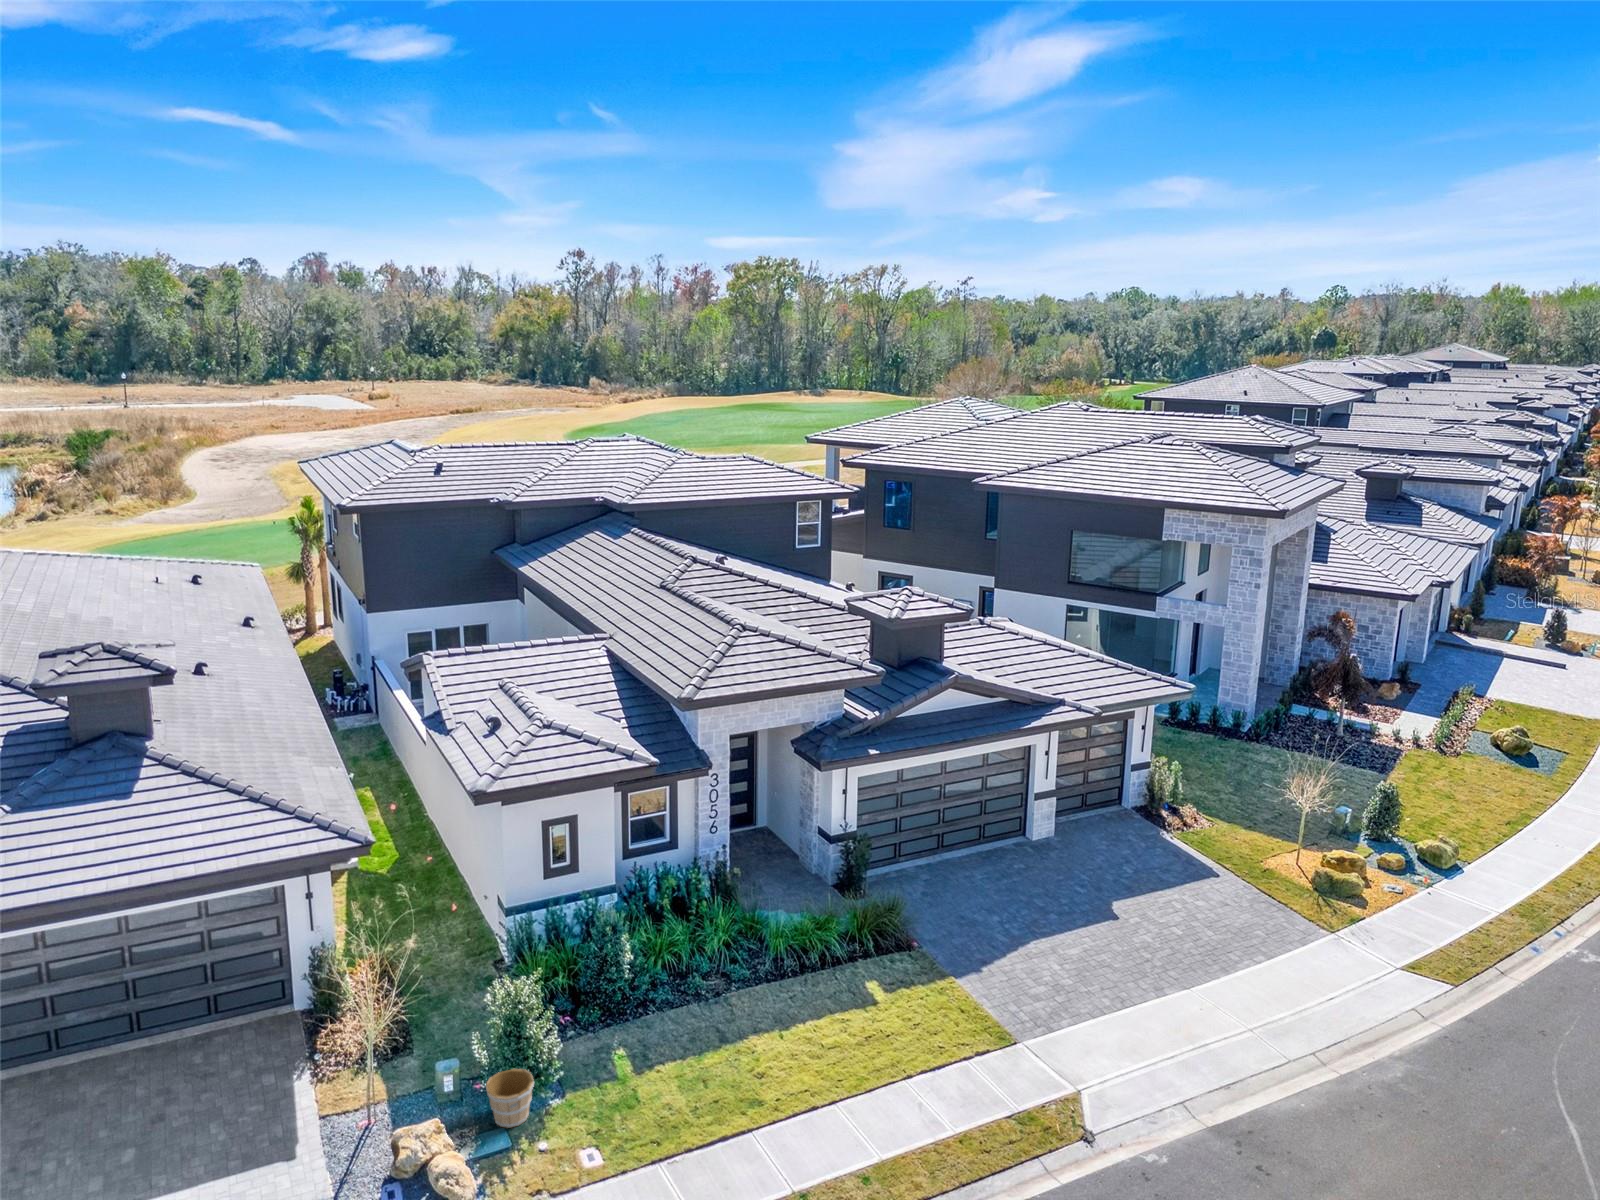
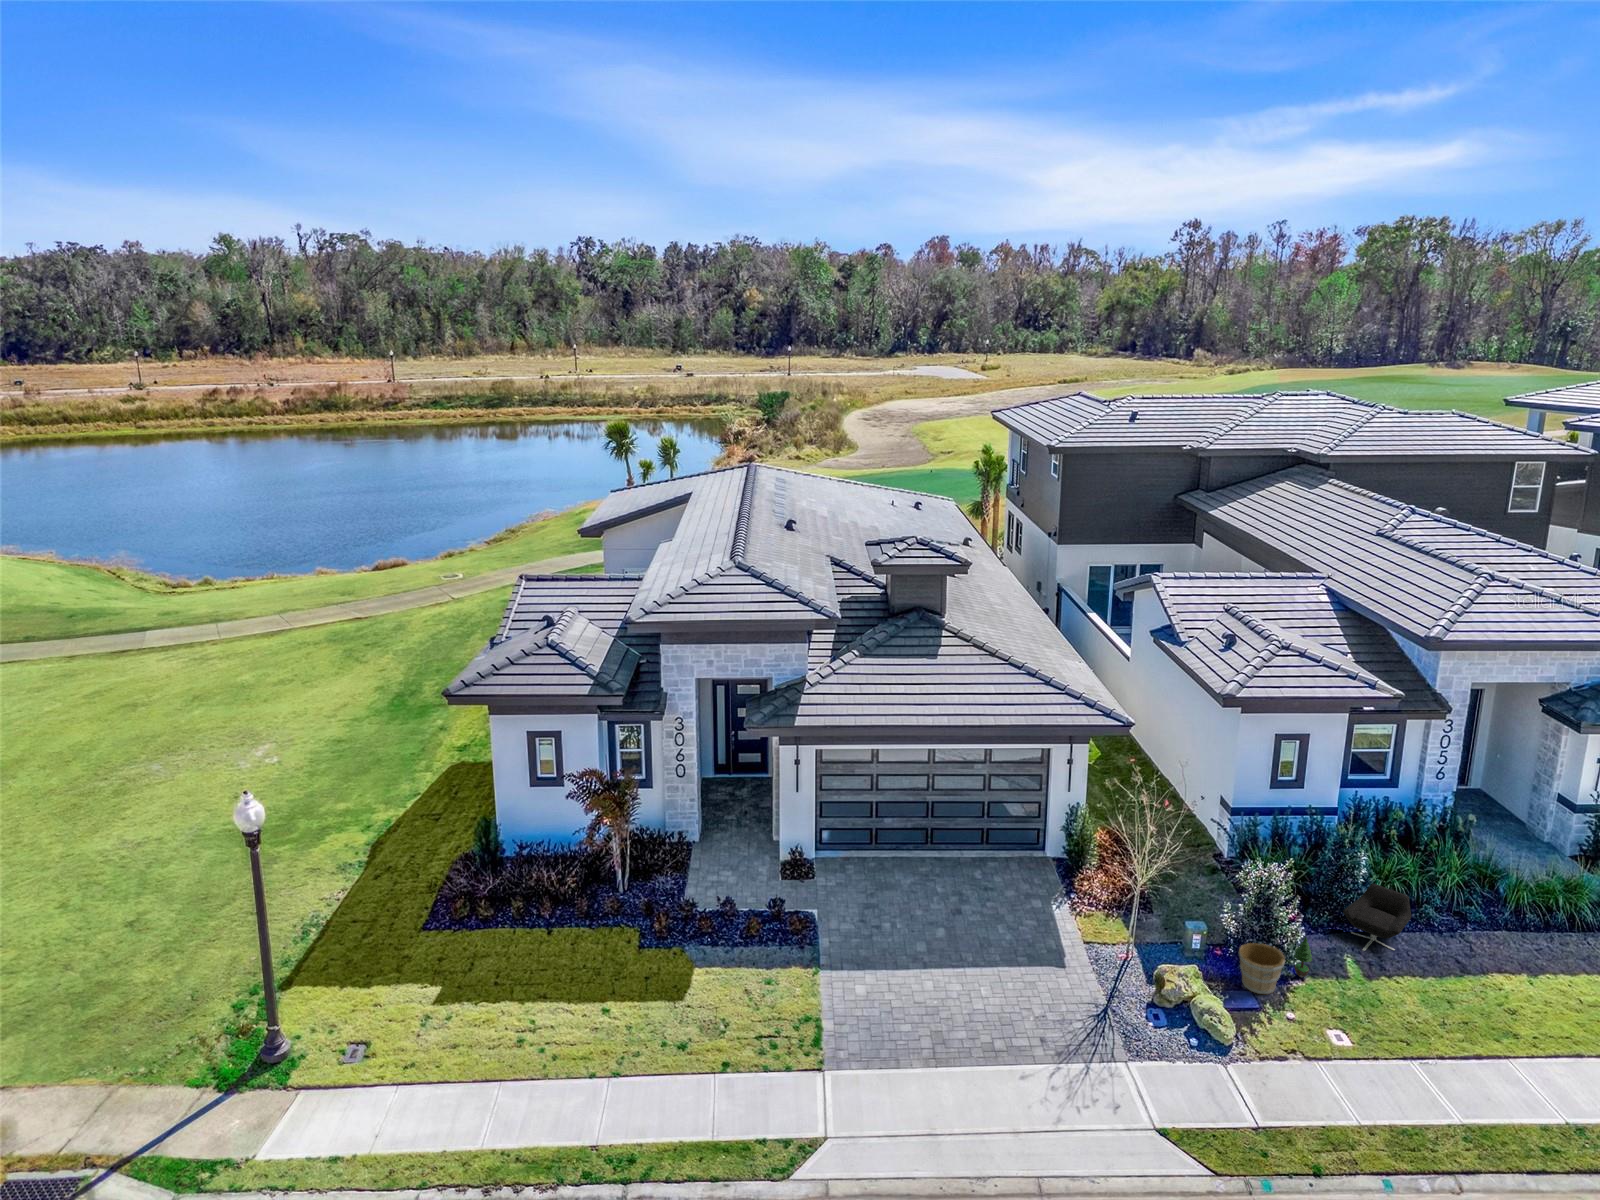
lounge chair: none [608,966,673,1042] -> present [1343,883,1411,951]
potted tree: none [549,1049,567,1093] -> present [1294,937,1312,977]

